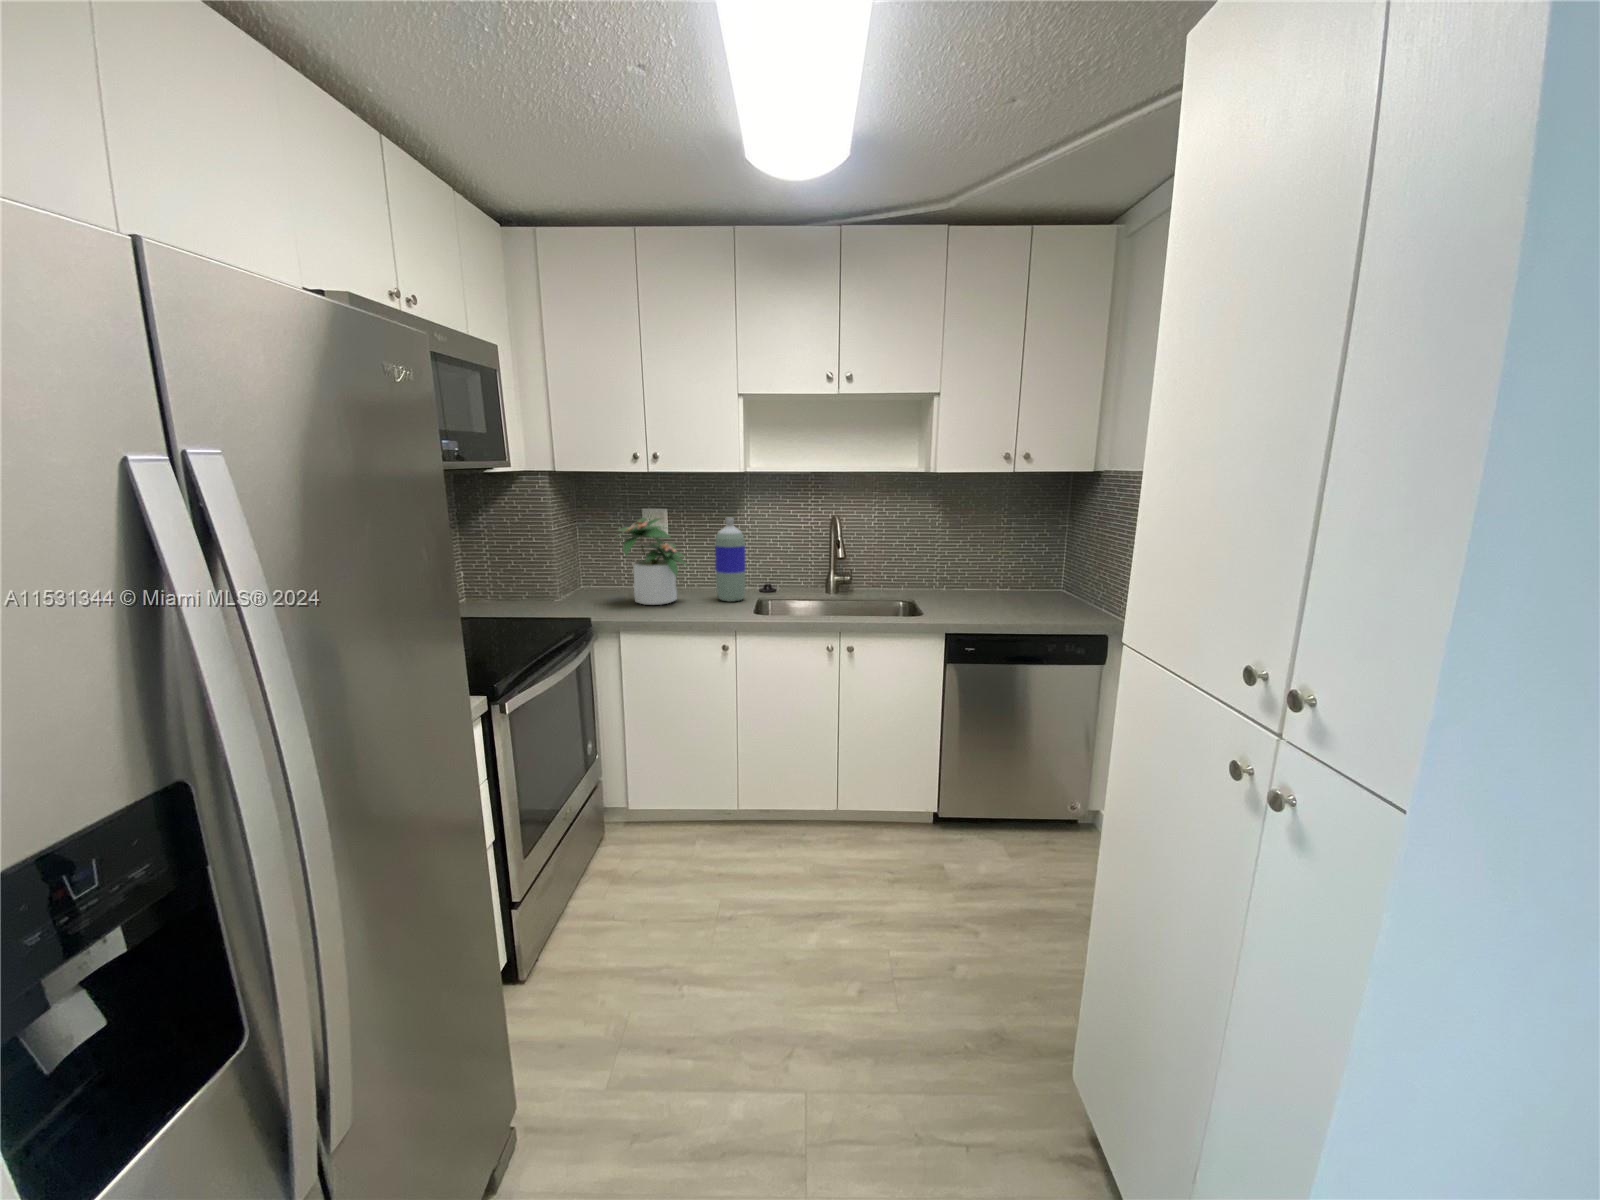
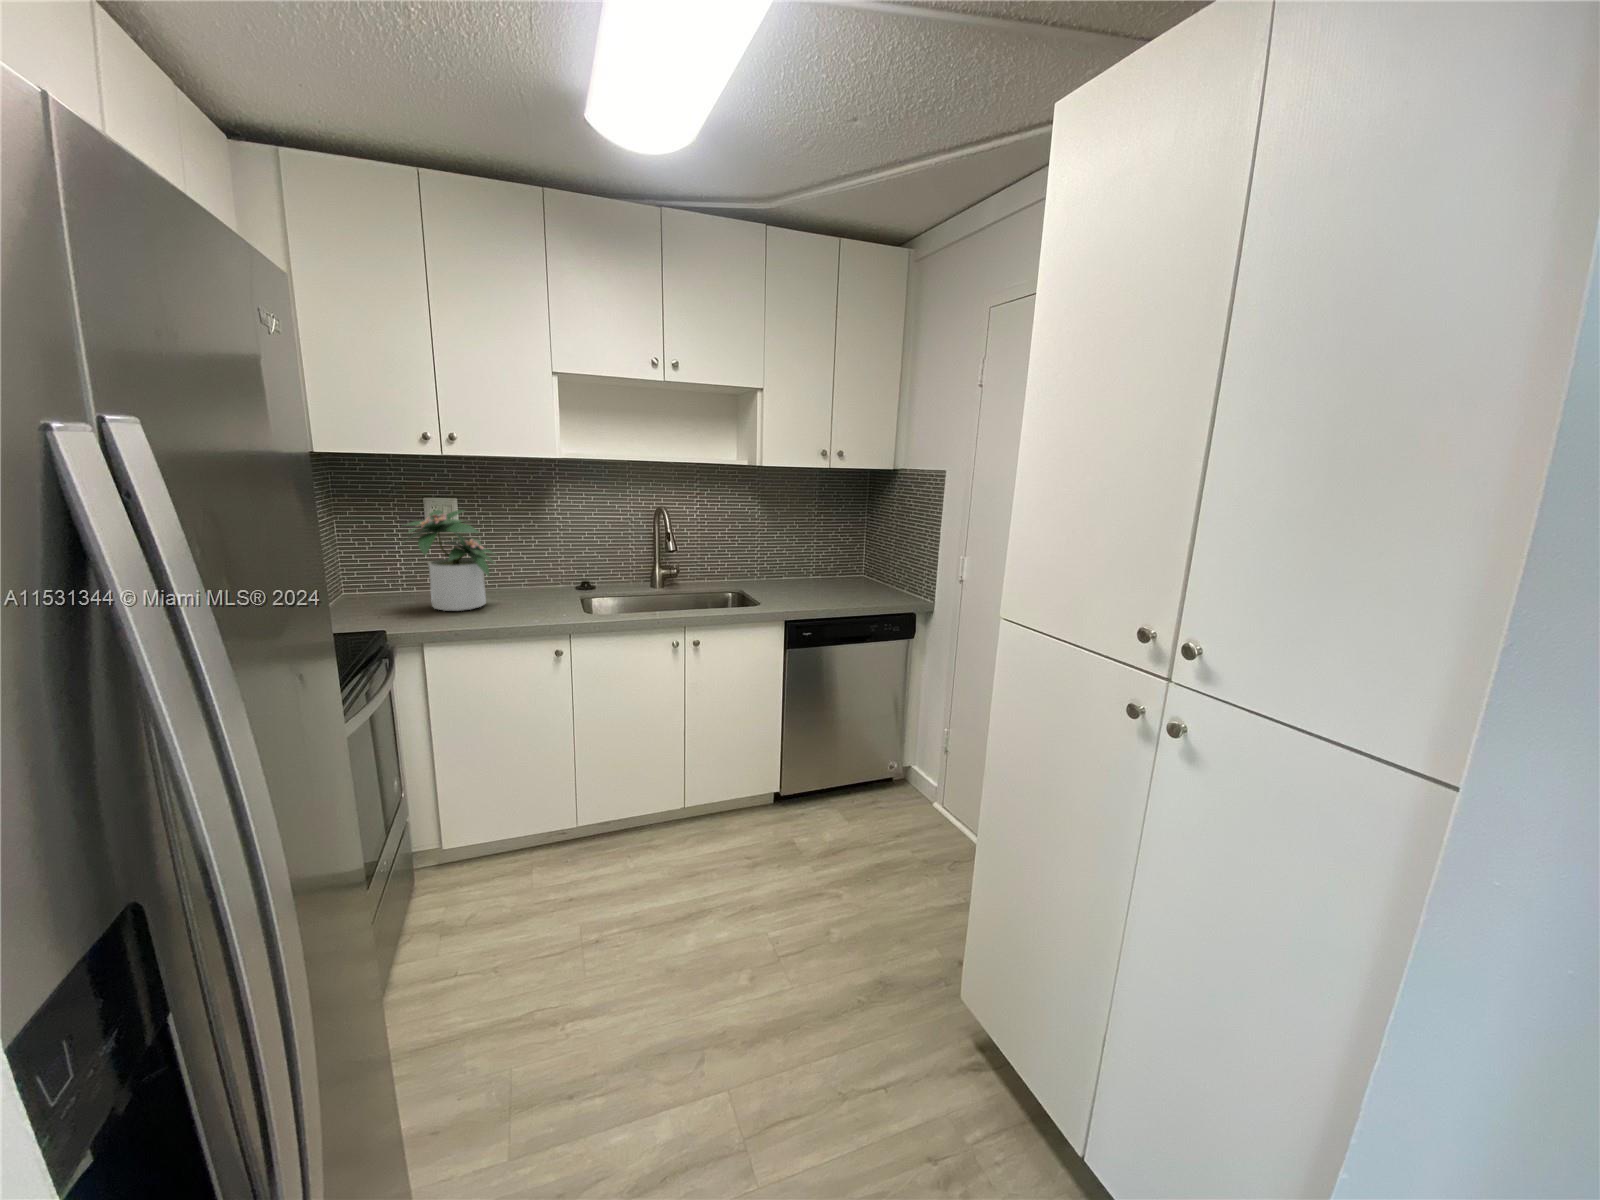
bottle: present [715,518,745,602] -> none [529,510,566,602]

